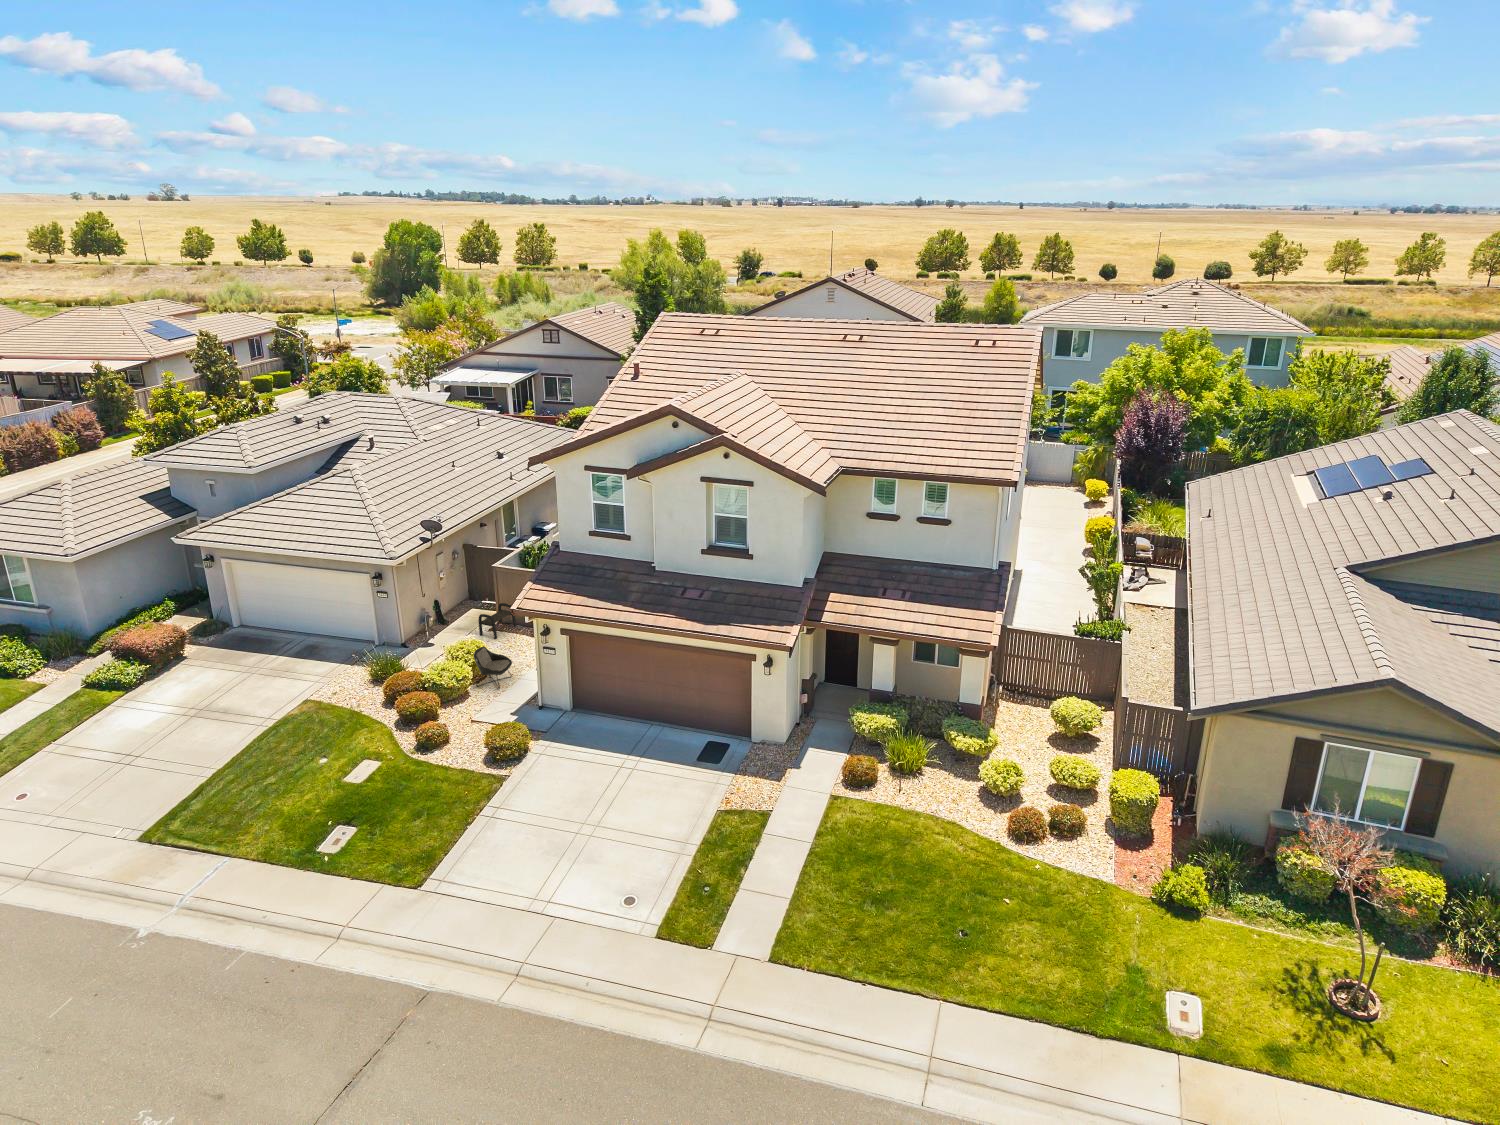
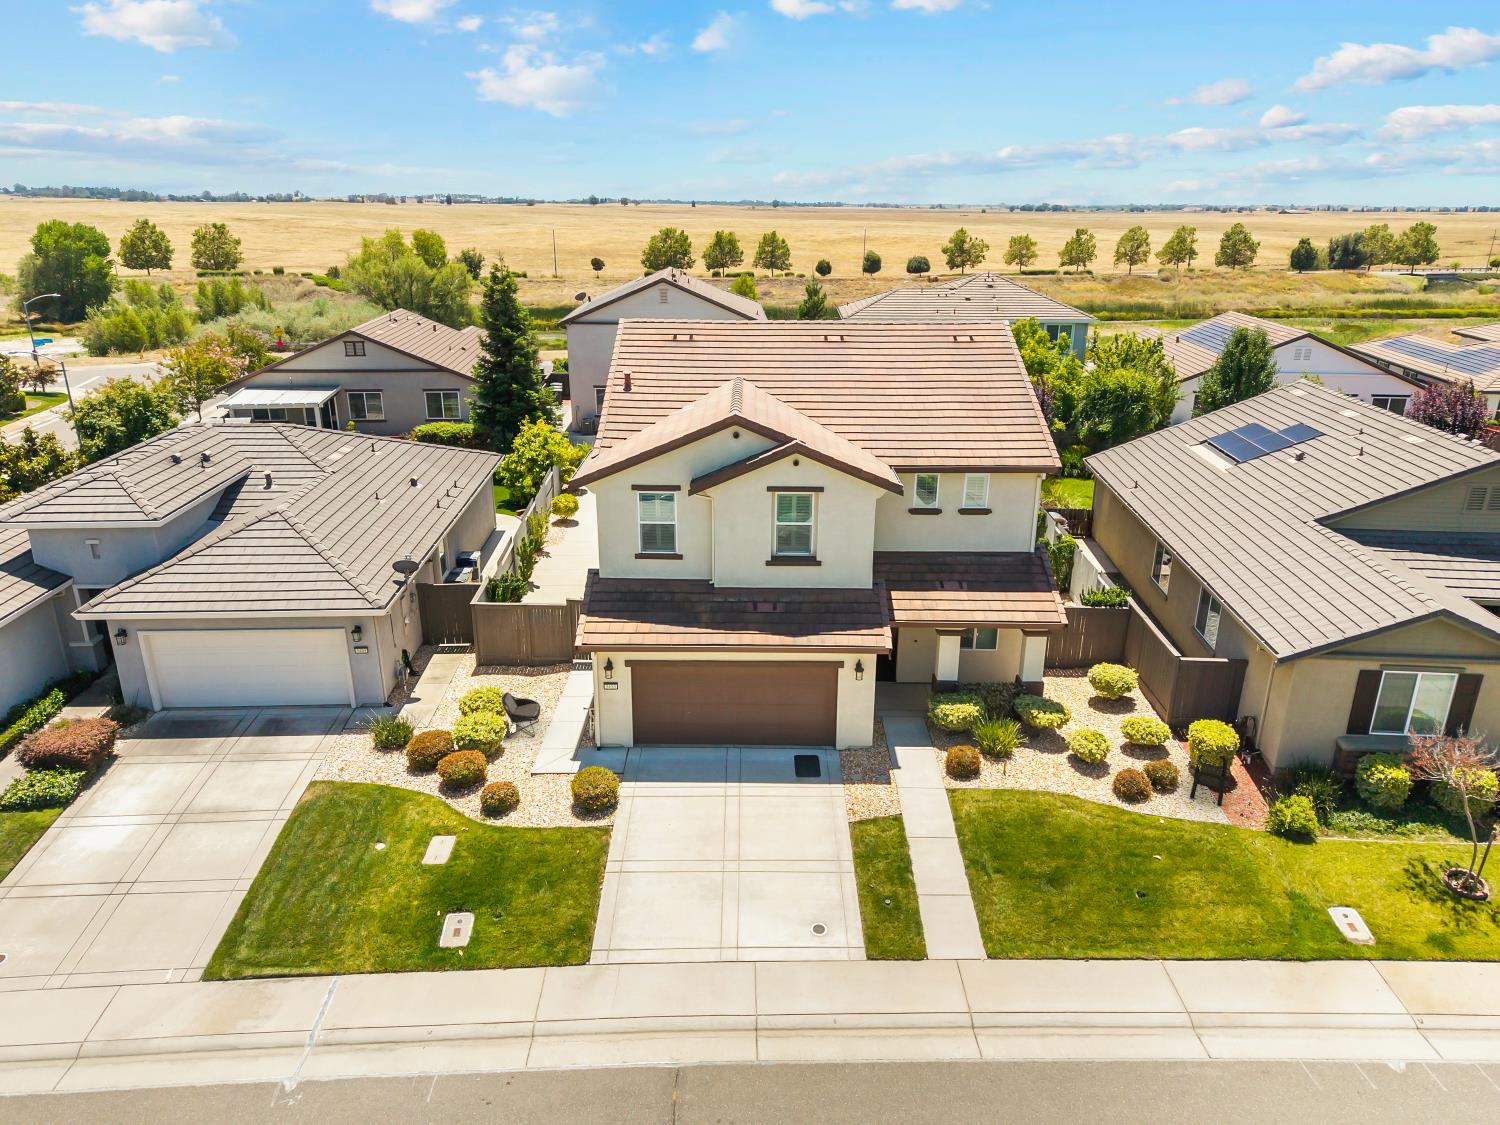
bench: present [479,603,516,639] -> present [1190,754,1227,806]

